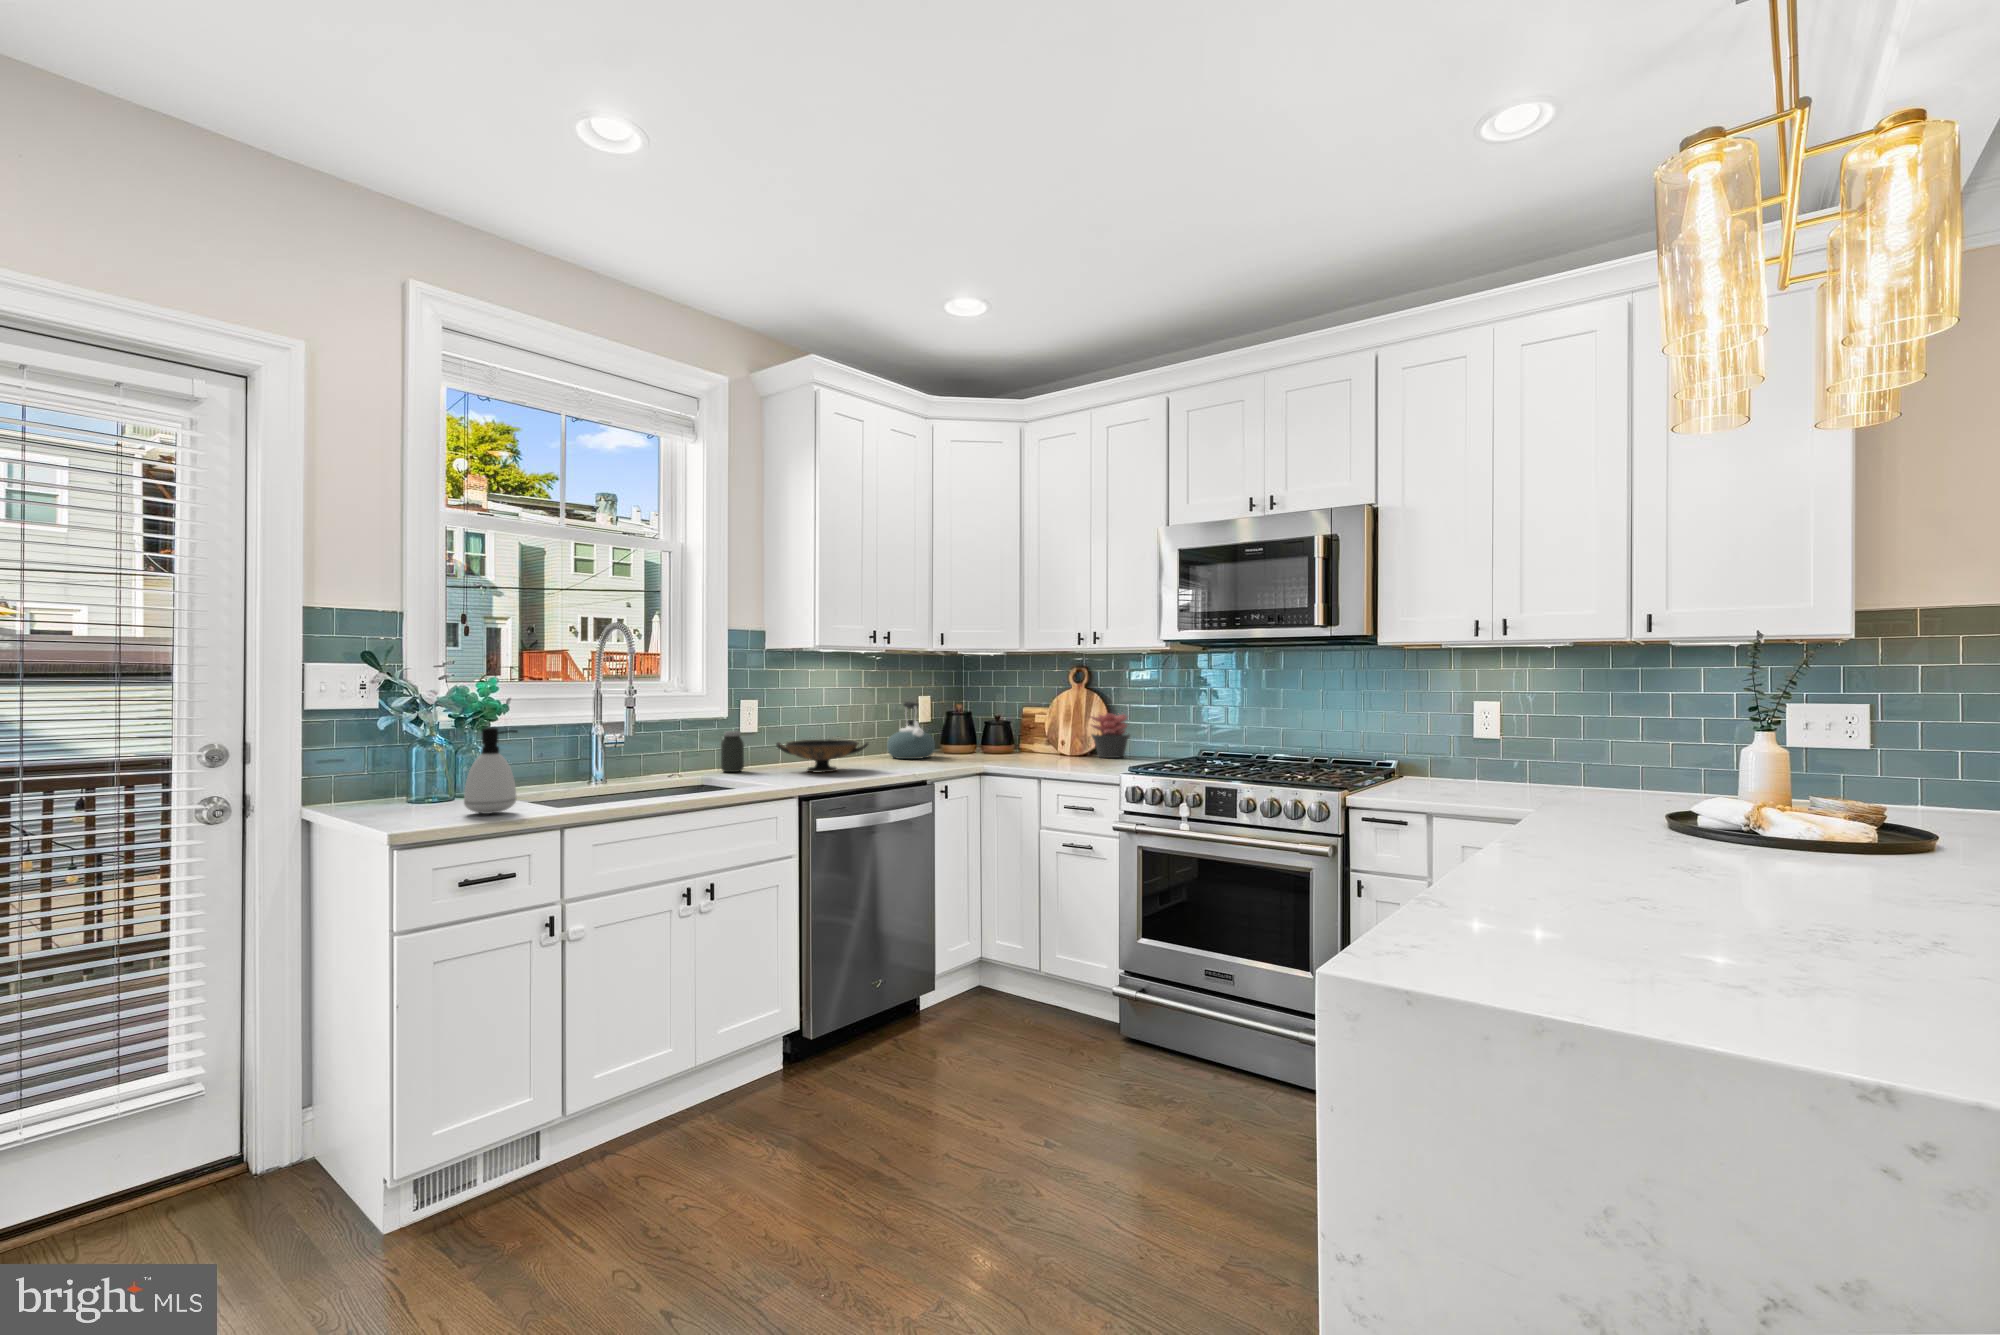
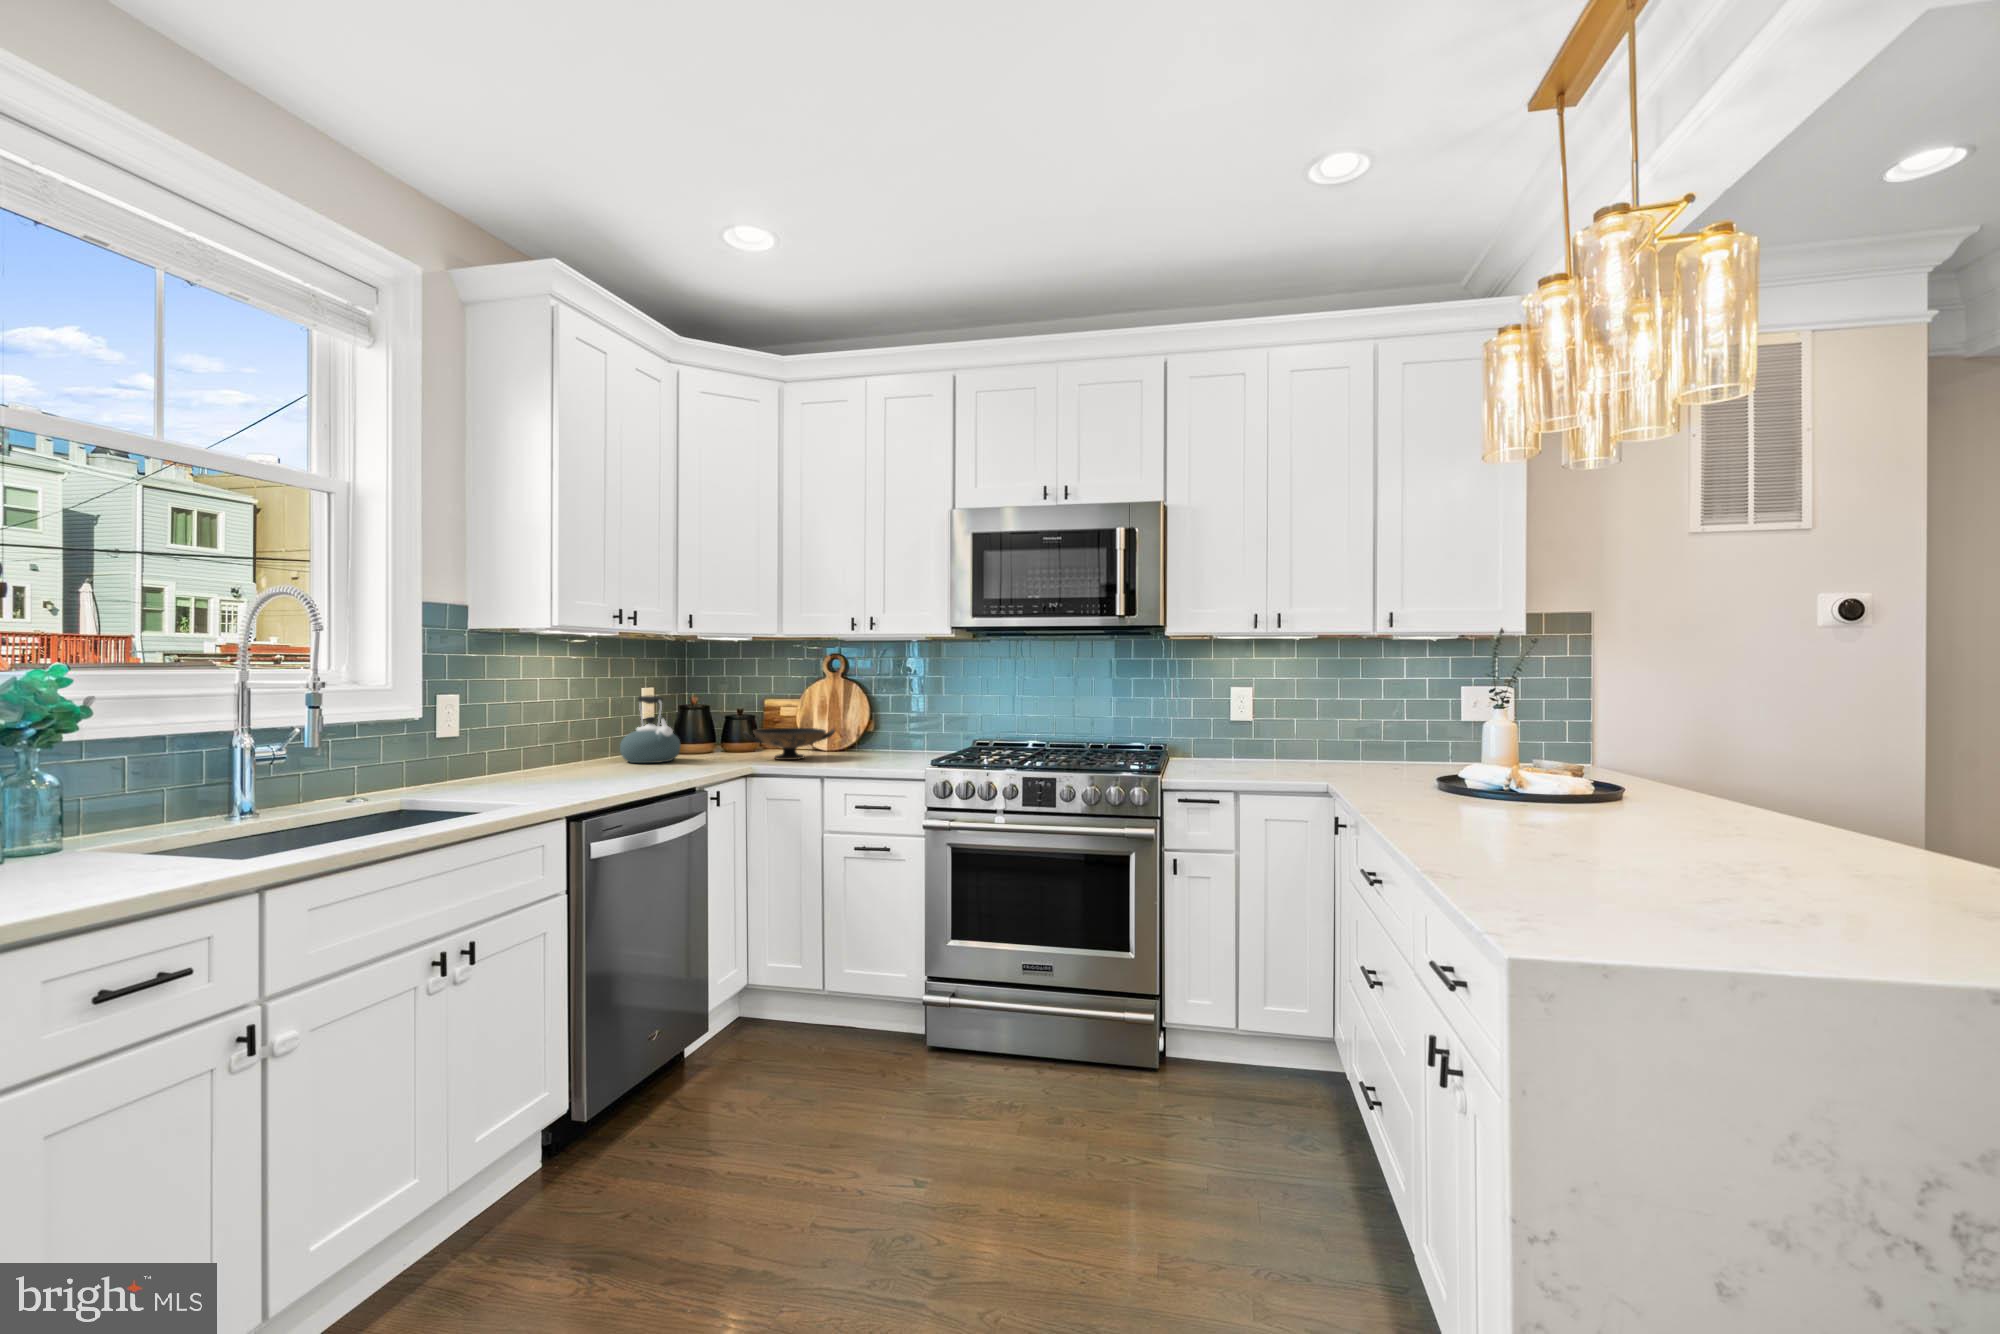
succulent plant: present [1091,713,1130,758] -> none [852,703,895,752]
soap dispenser: present [464,727,517,814] -> none [71,741,176,881]
jar: present [721,731,744,772] -> none [417,736,451,791]
decorative bowl: present [776,739,868,773] -> present [743,728,835,760]

